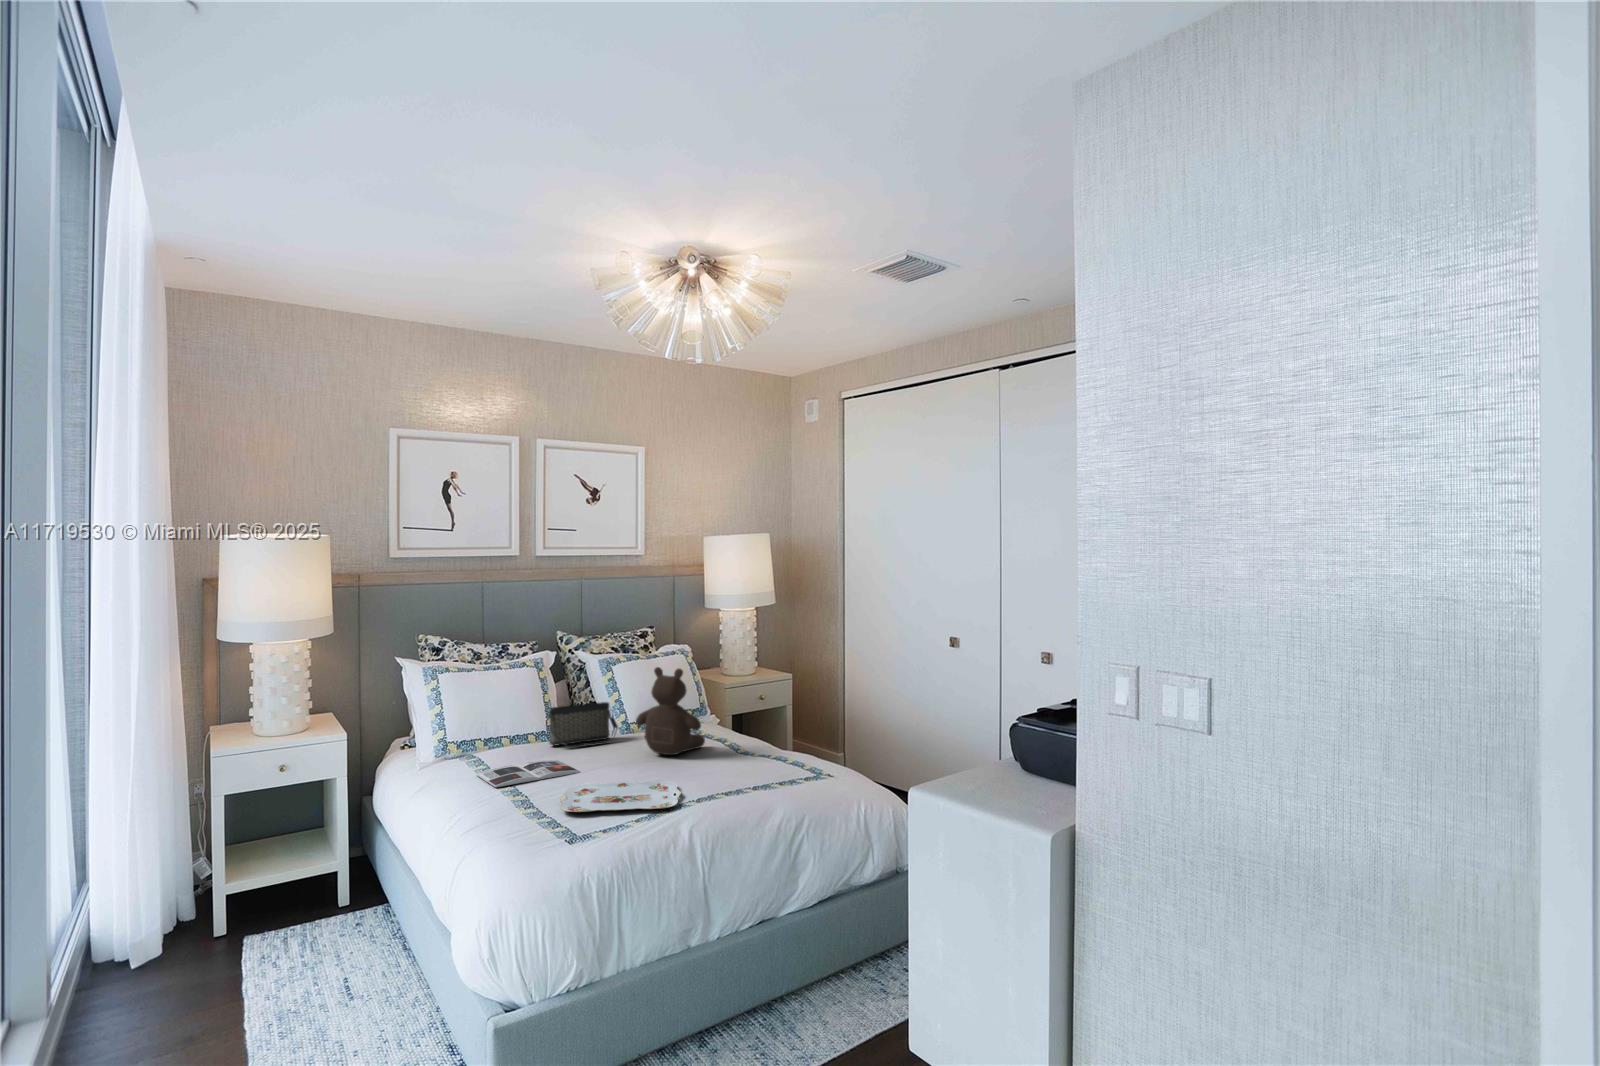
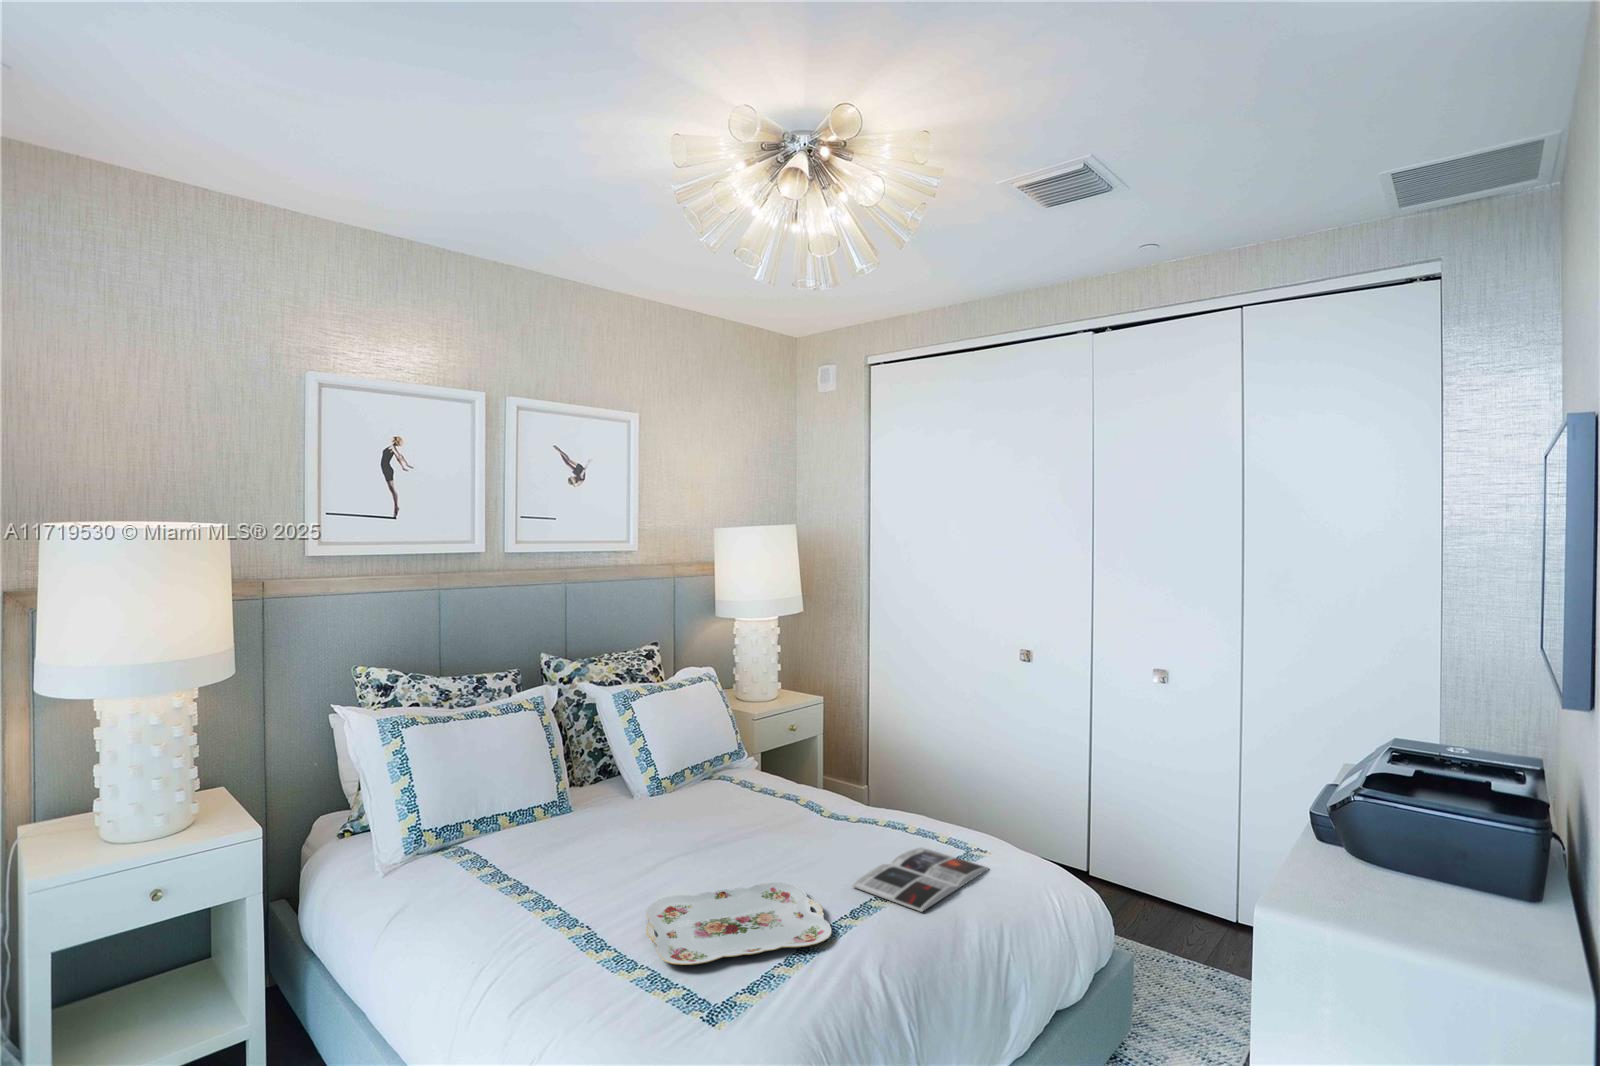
teddy bear: present [636,667,705,755] -> none [696,708,793,830]
handbag: present [549,702,618,747] -> none [564,754,658,822]
magazine: present [477,760,580,787] -> present [852,848,988,912]

